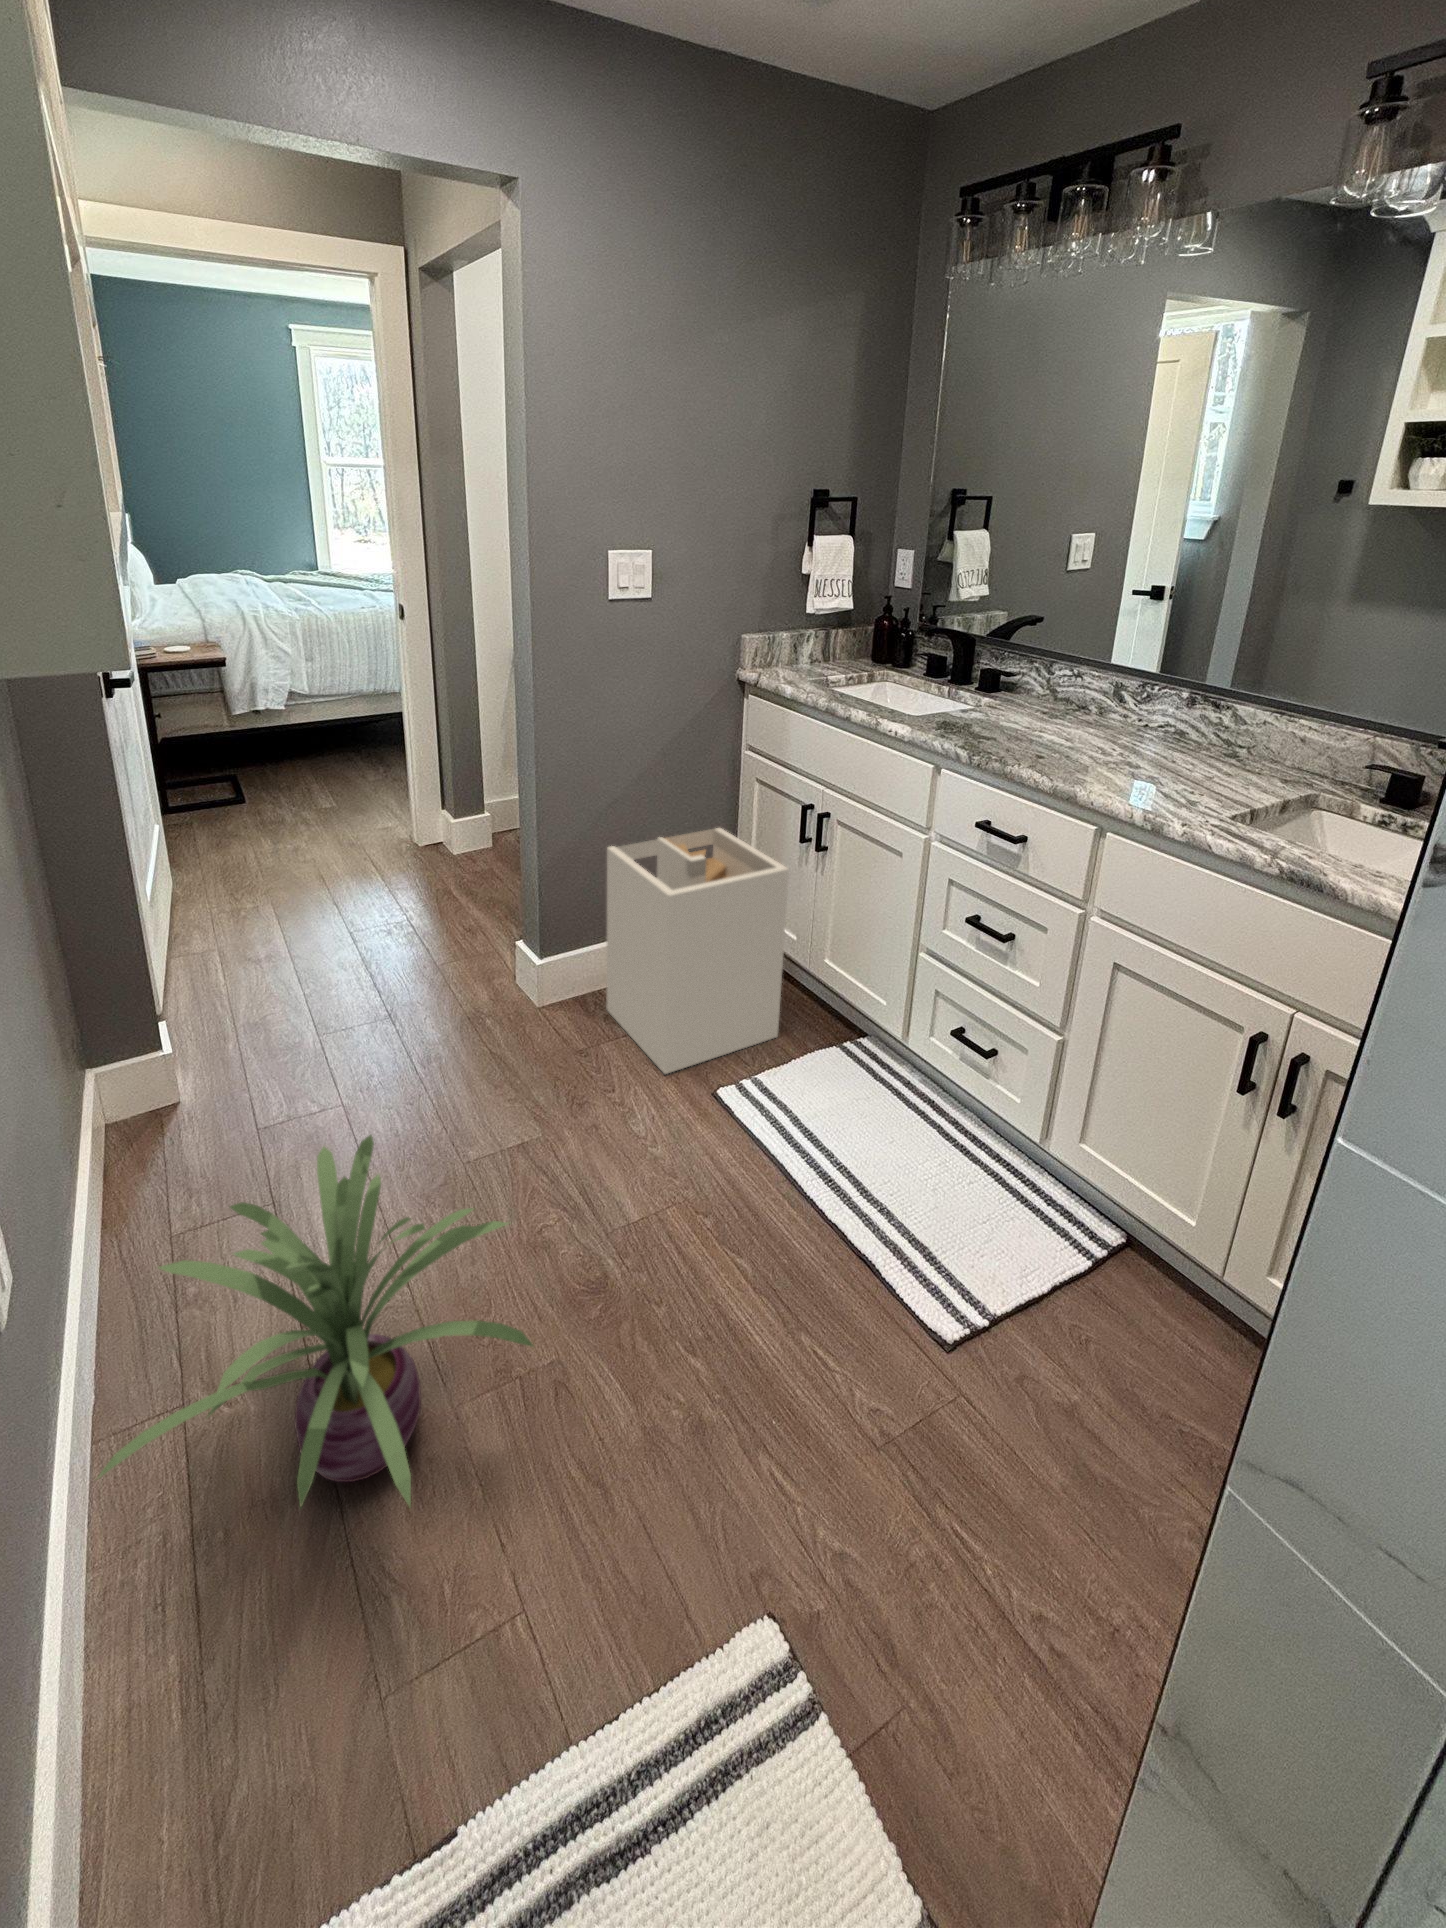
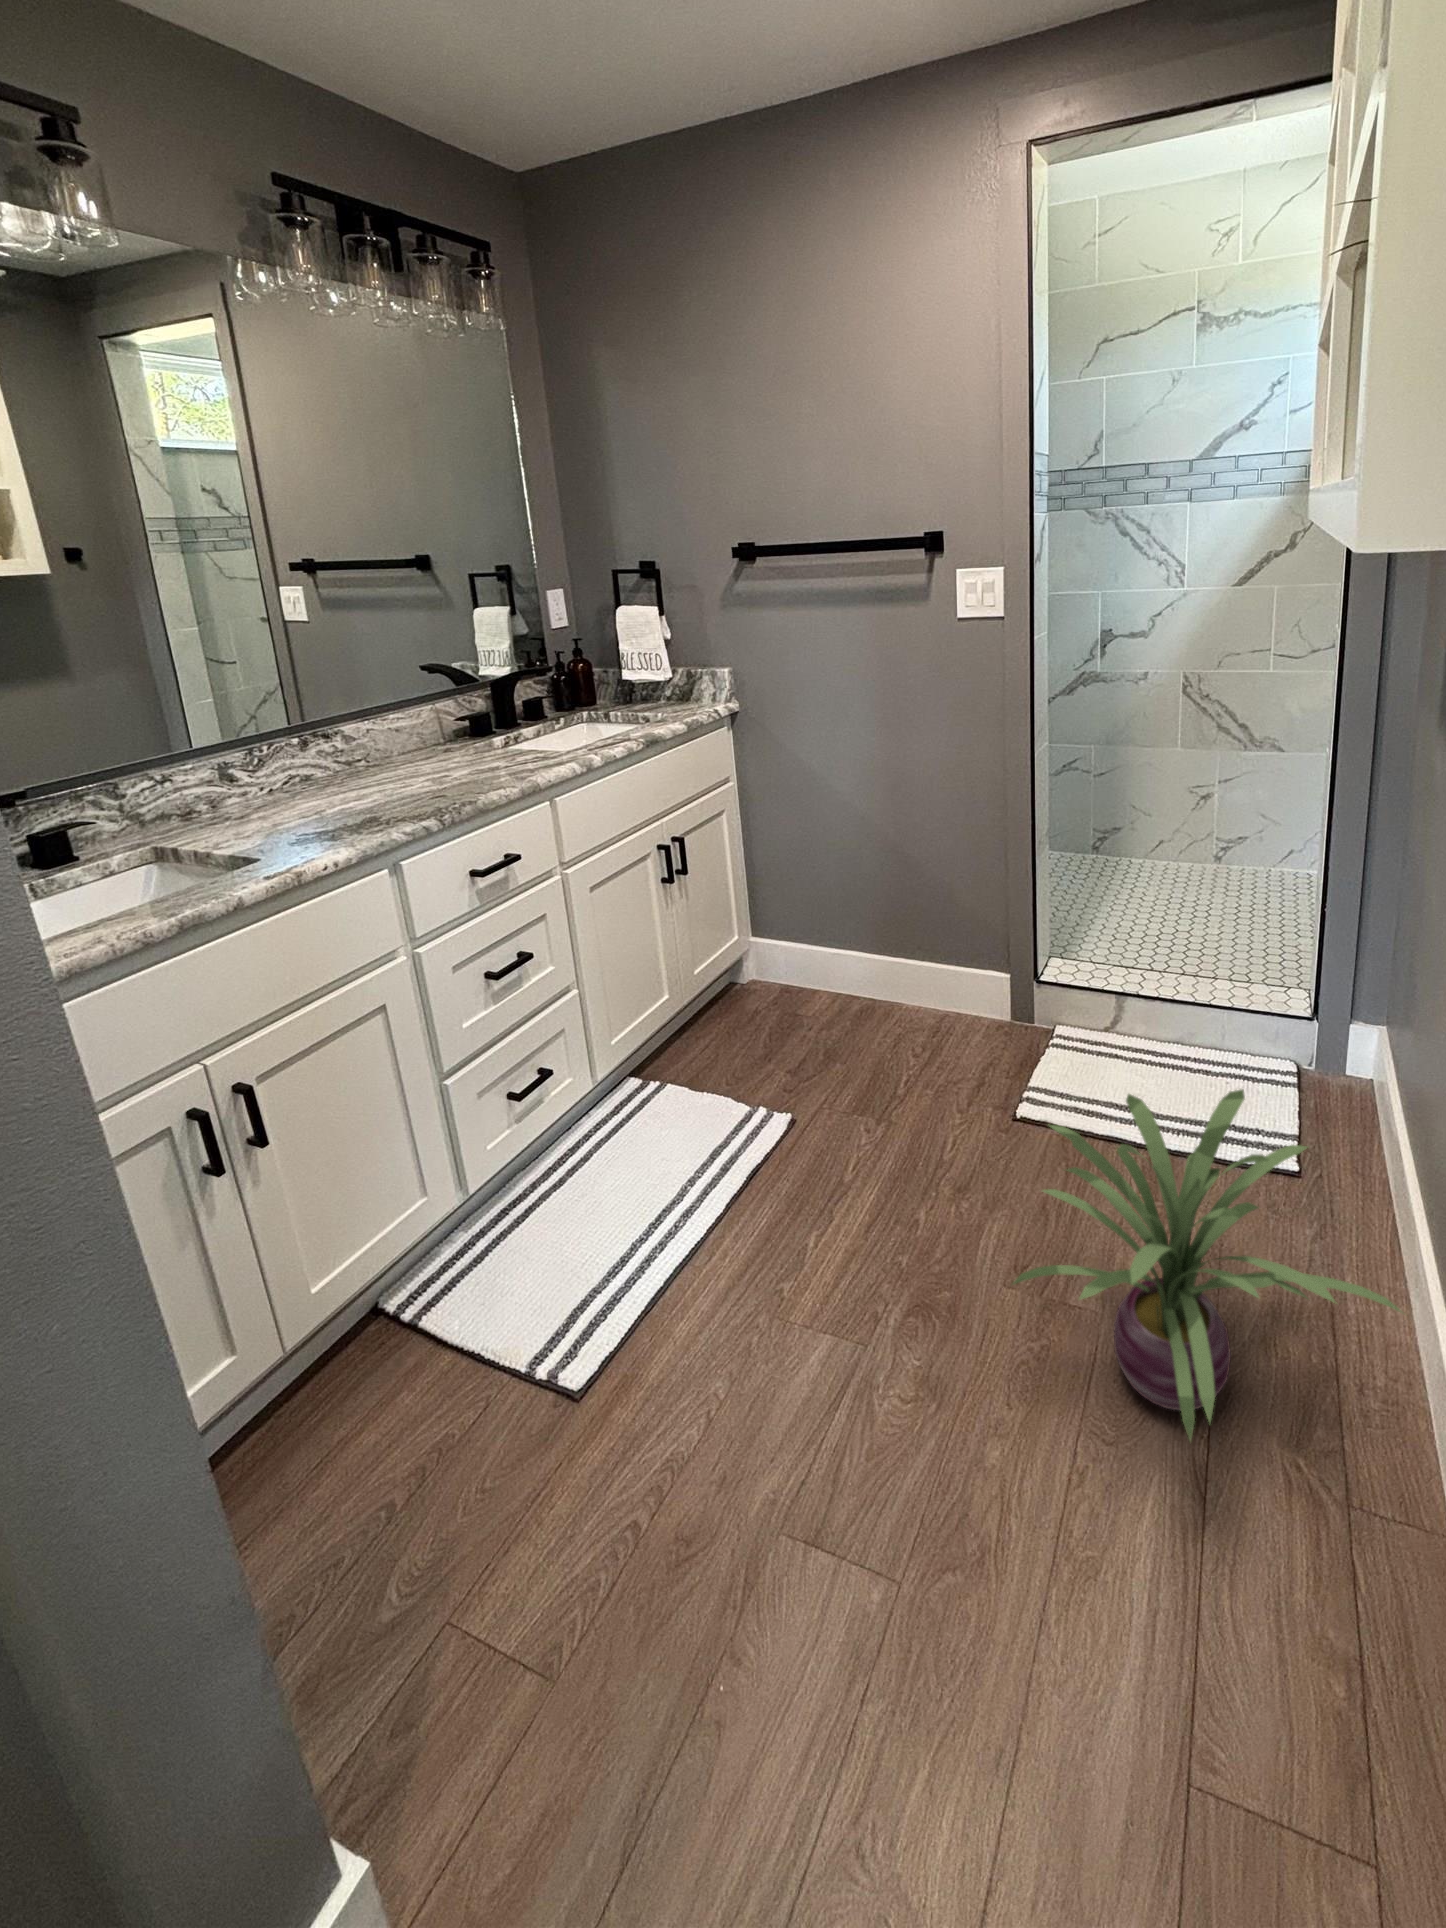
laundry hamper: present [606,828,789,1074] -> none [108,1140,541,1687]

